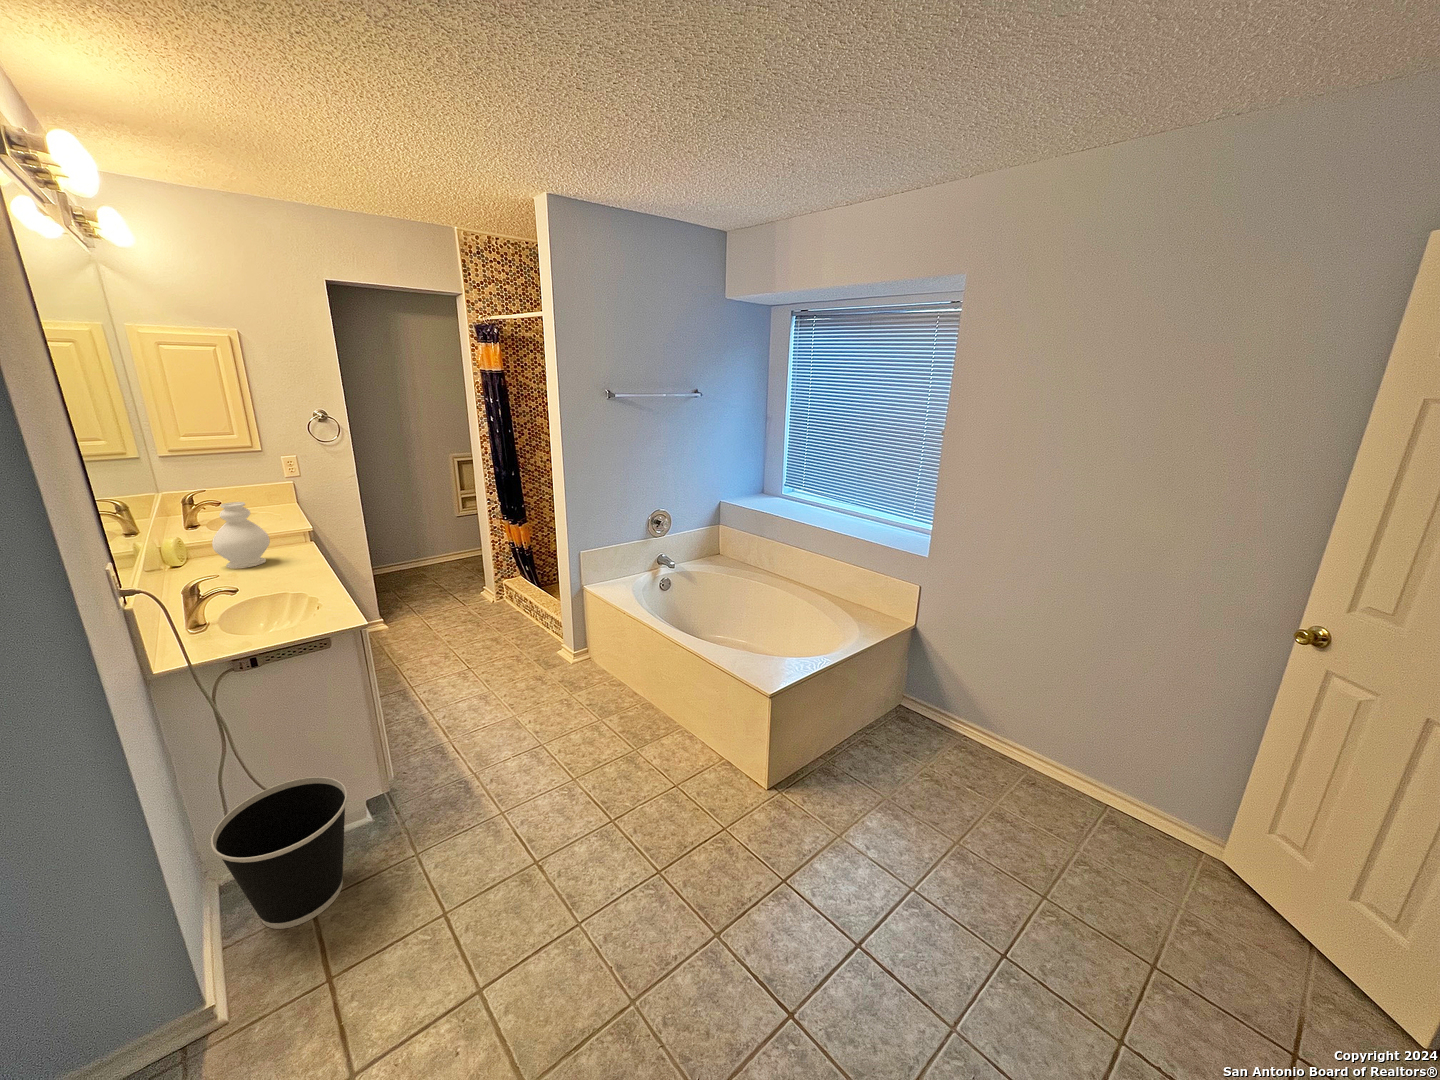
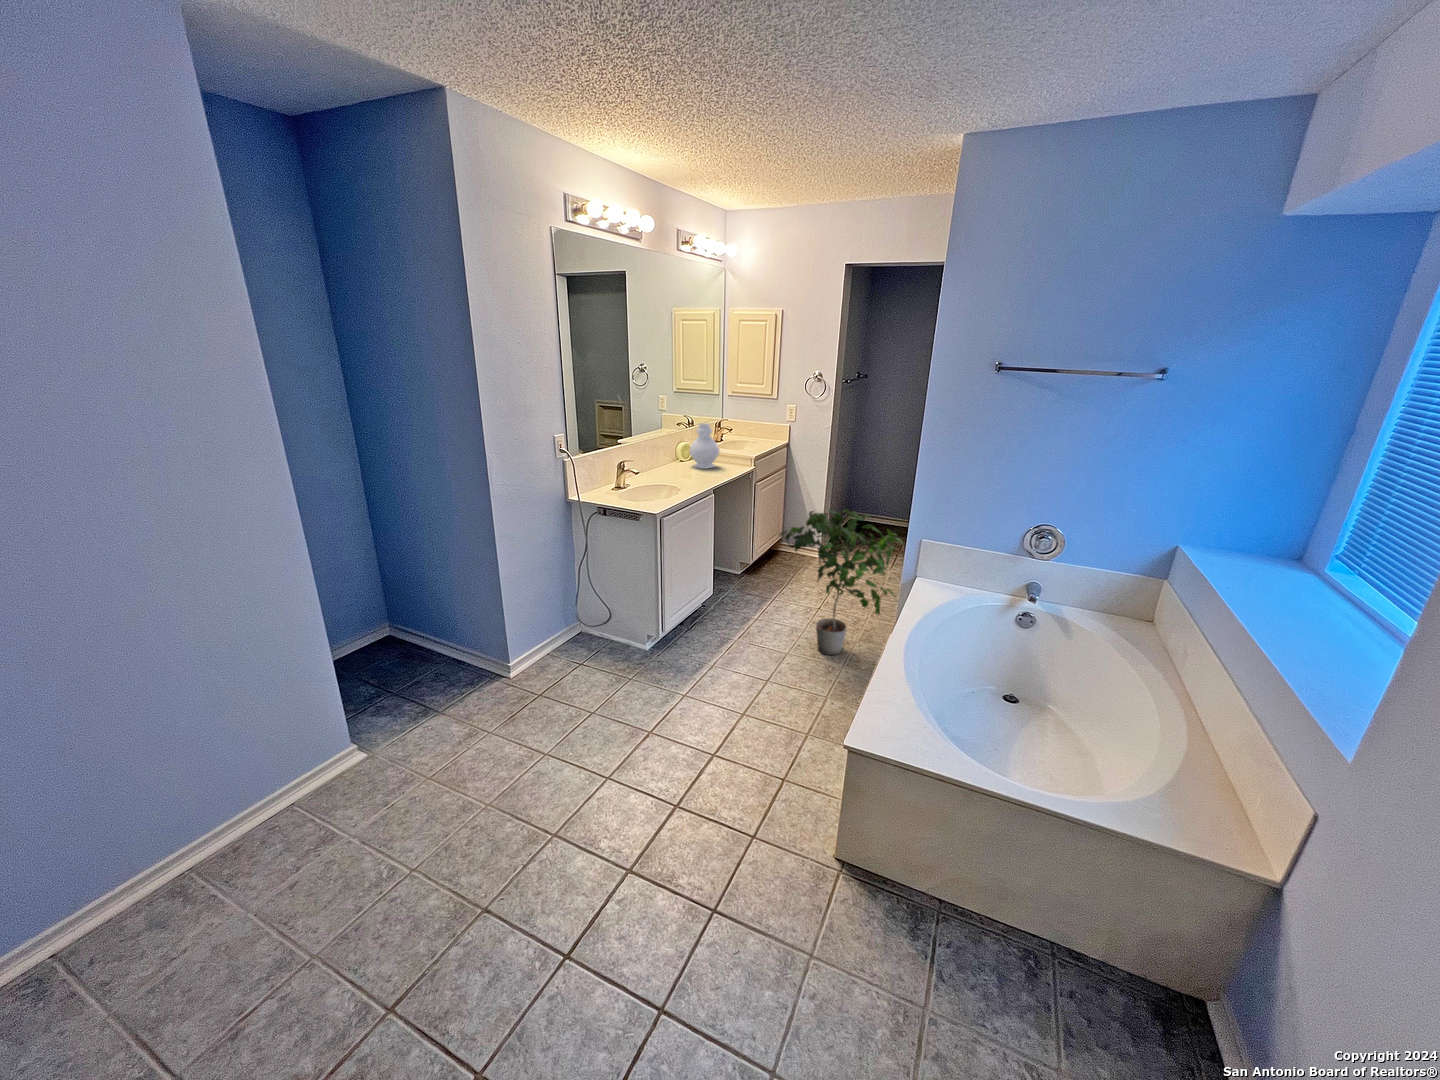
potted plant: none [470,550,605,698] -> present [779,509,903,655]
wastebasket: present [211,777,348,929] -> none [547,589,615,671]

